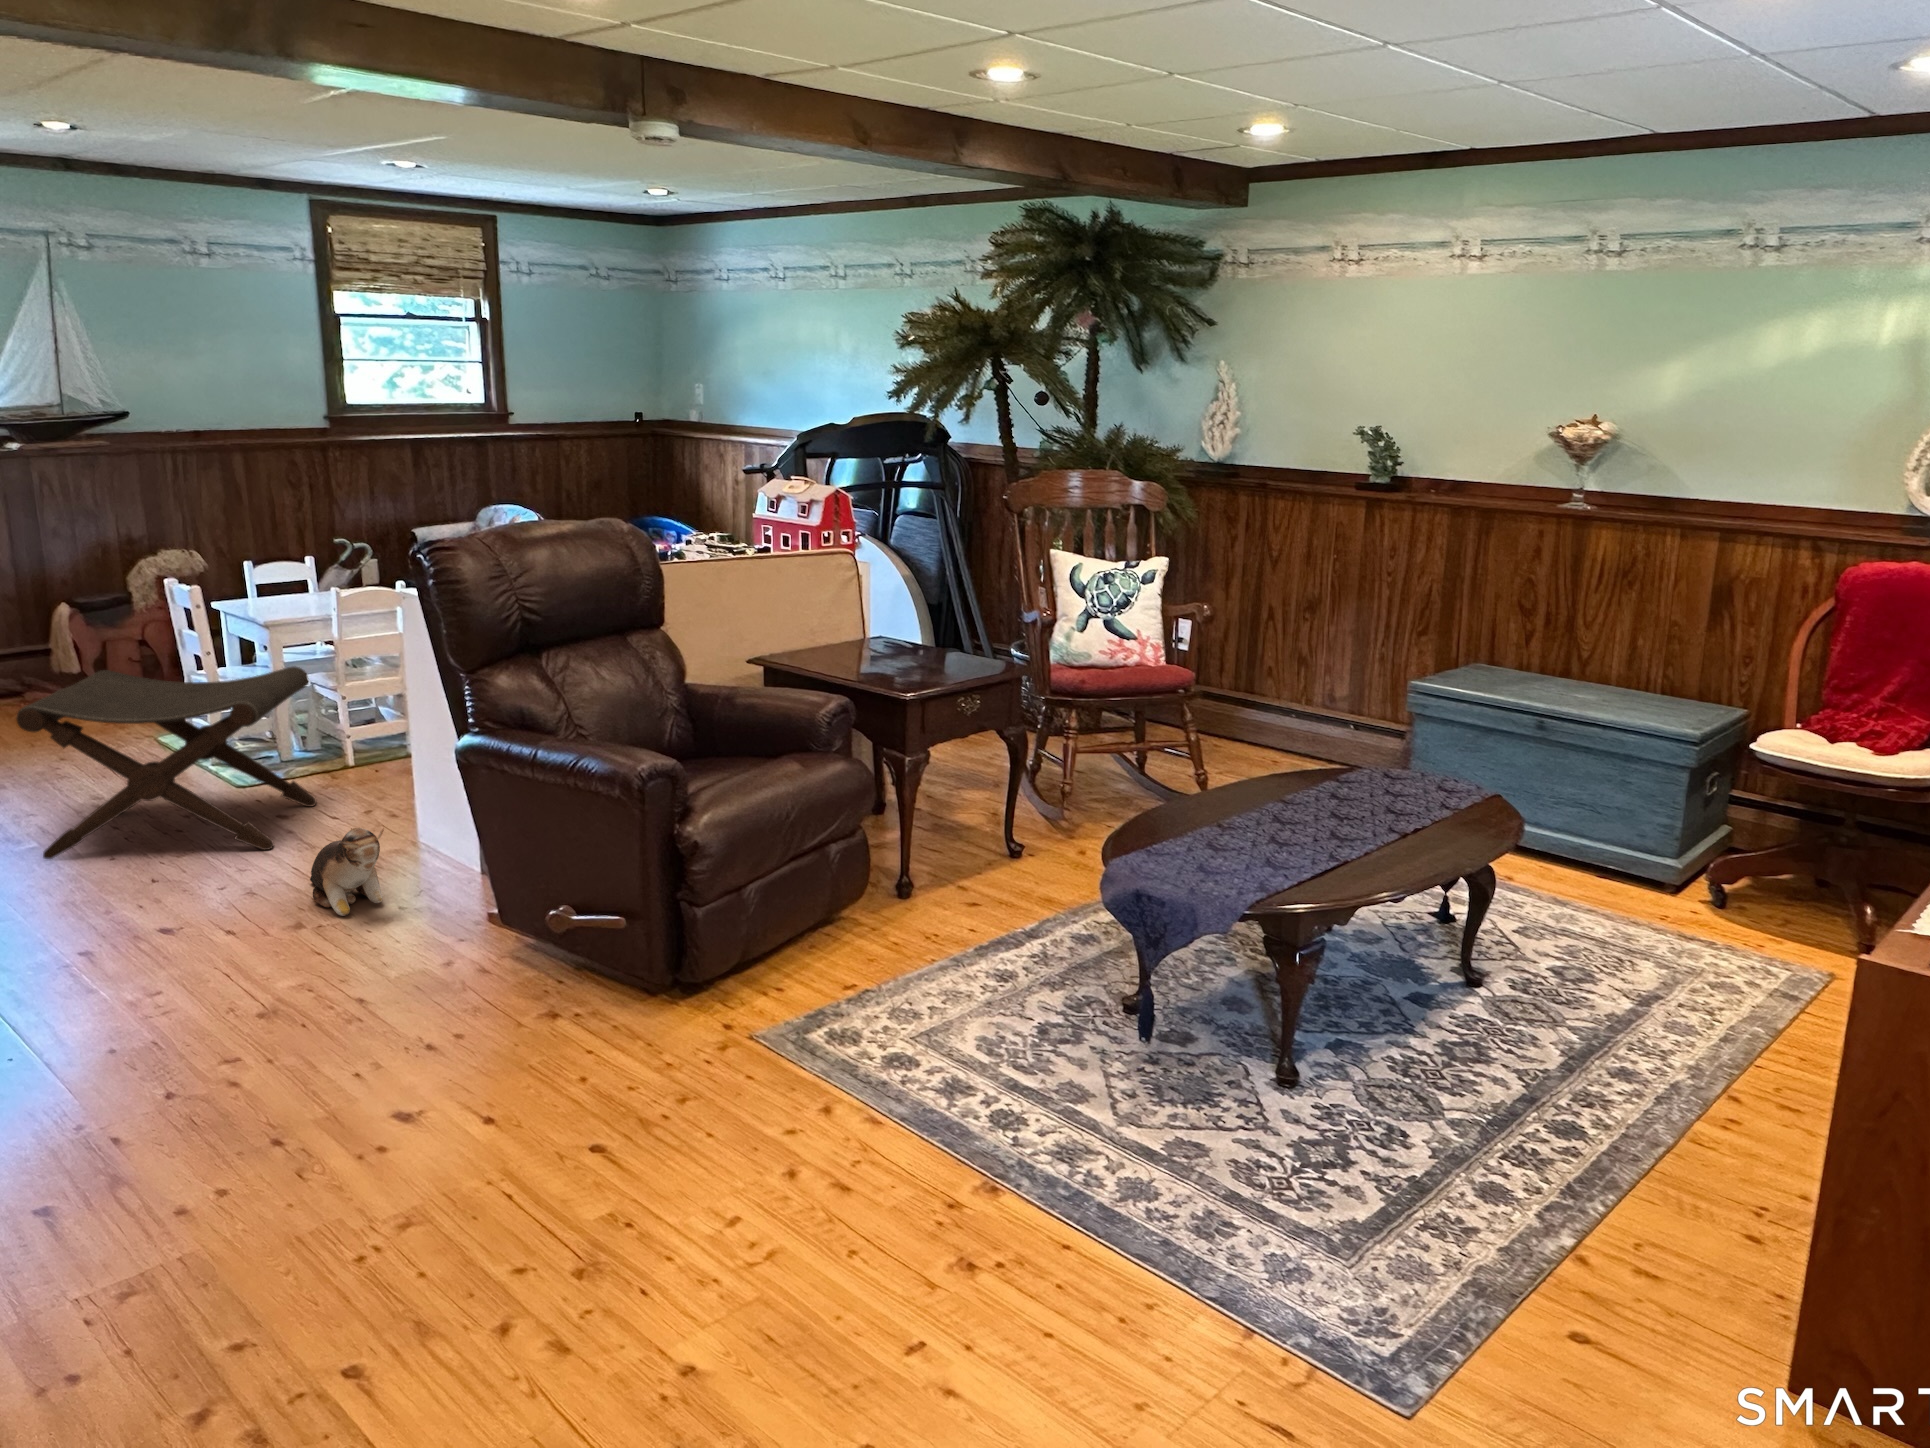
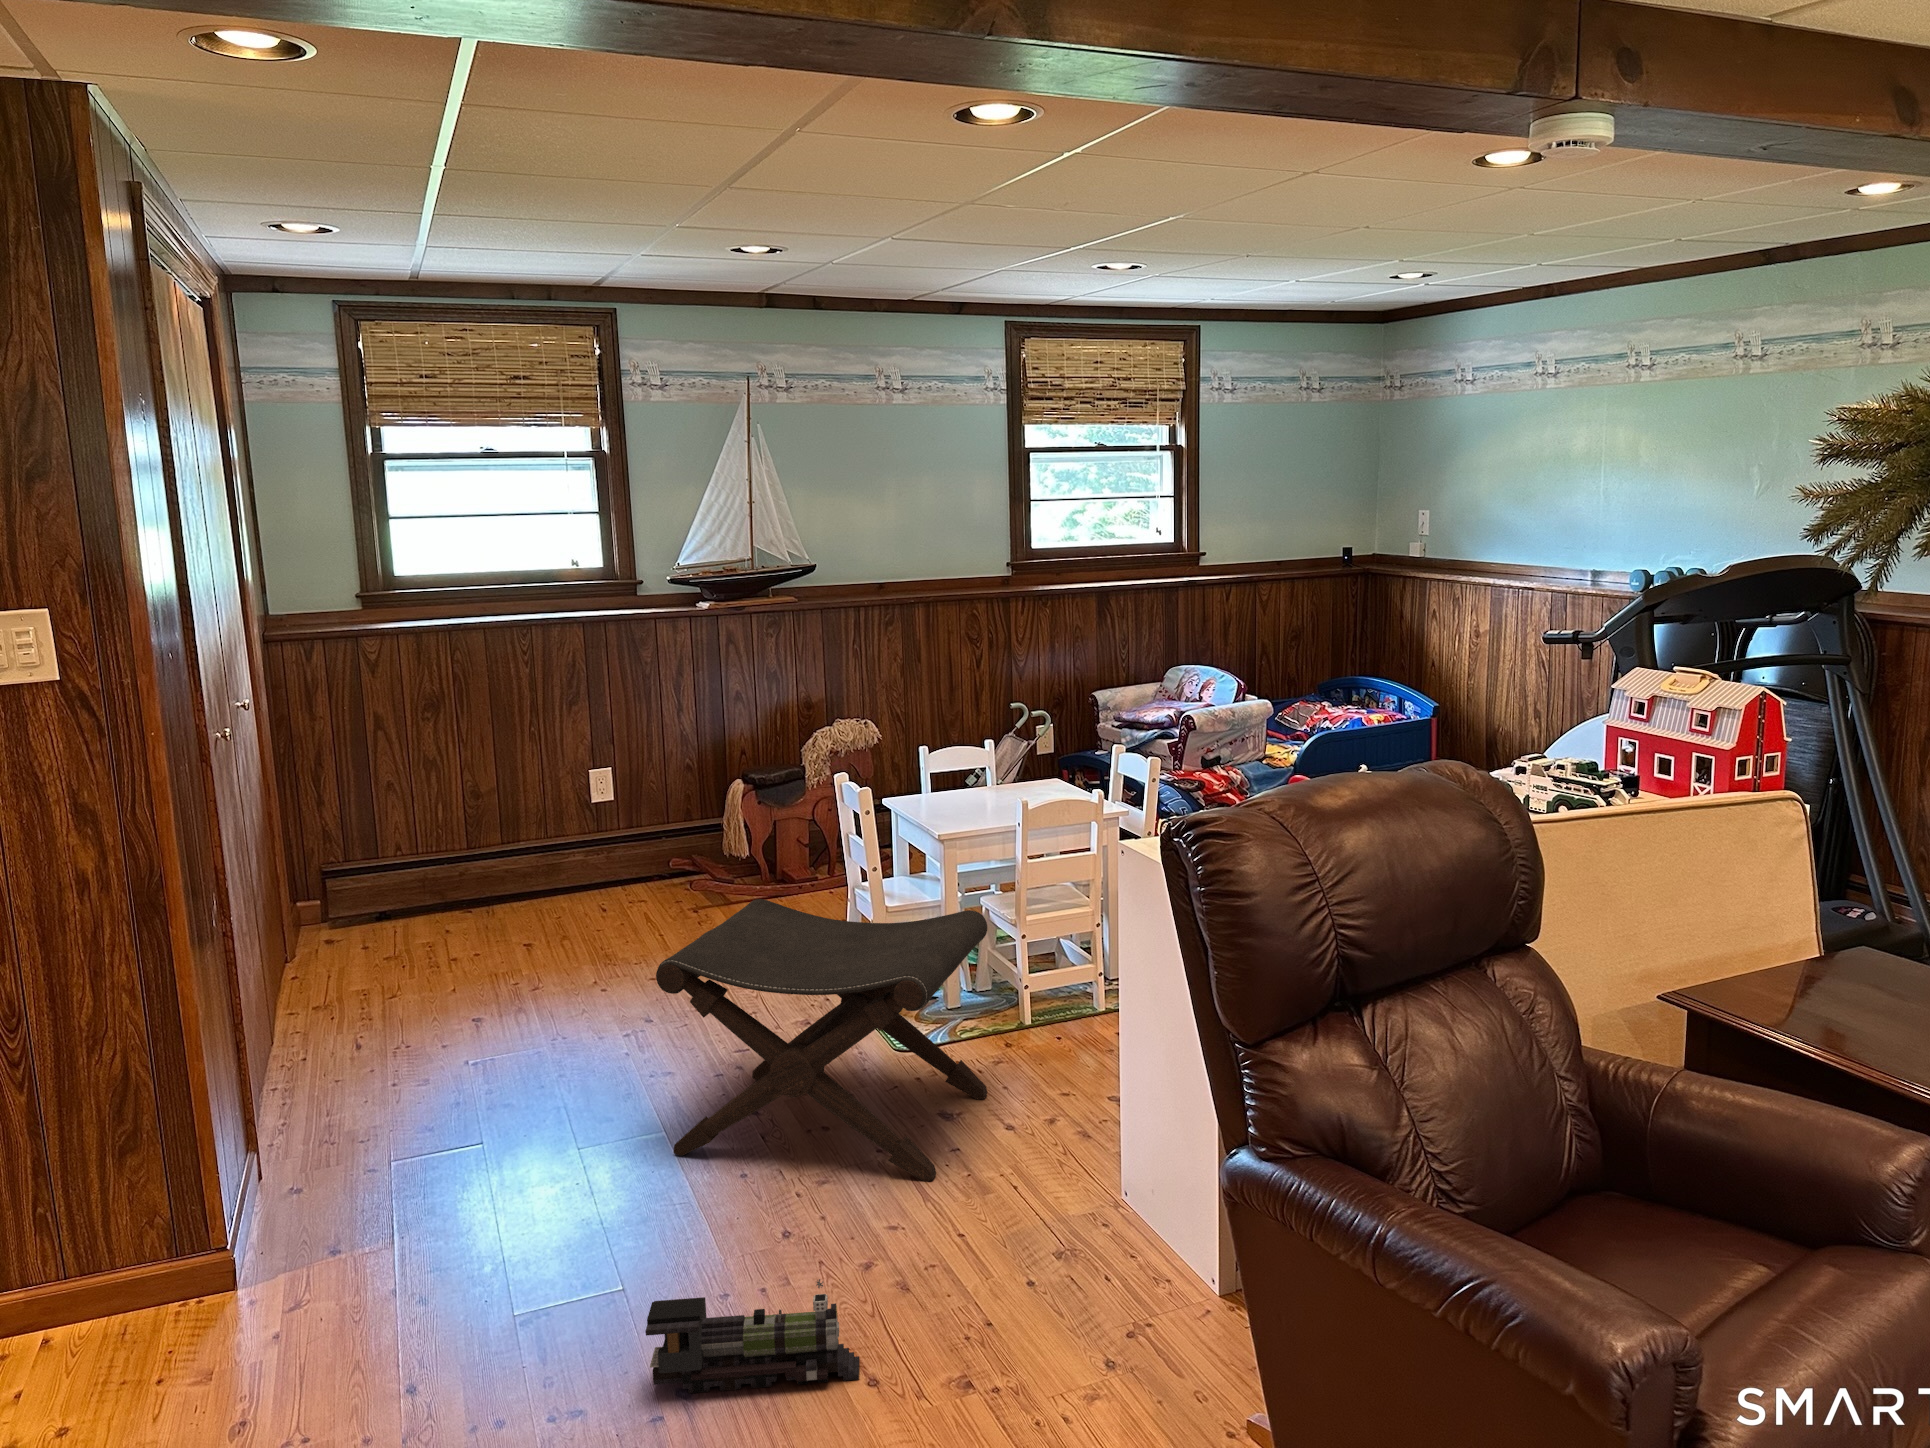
plush toy: present [310,828,384,916] -> none [981,1225,1095,1359]
toy train: none [47,876,218,962] -> present [646,1279,860,1393]

